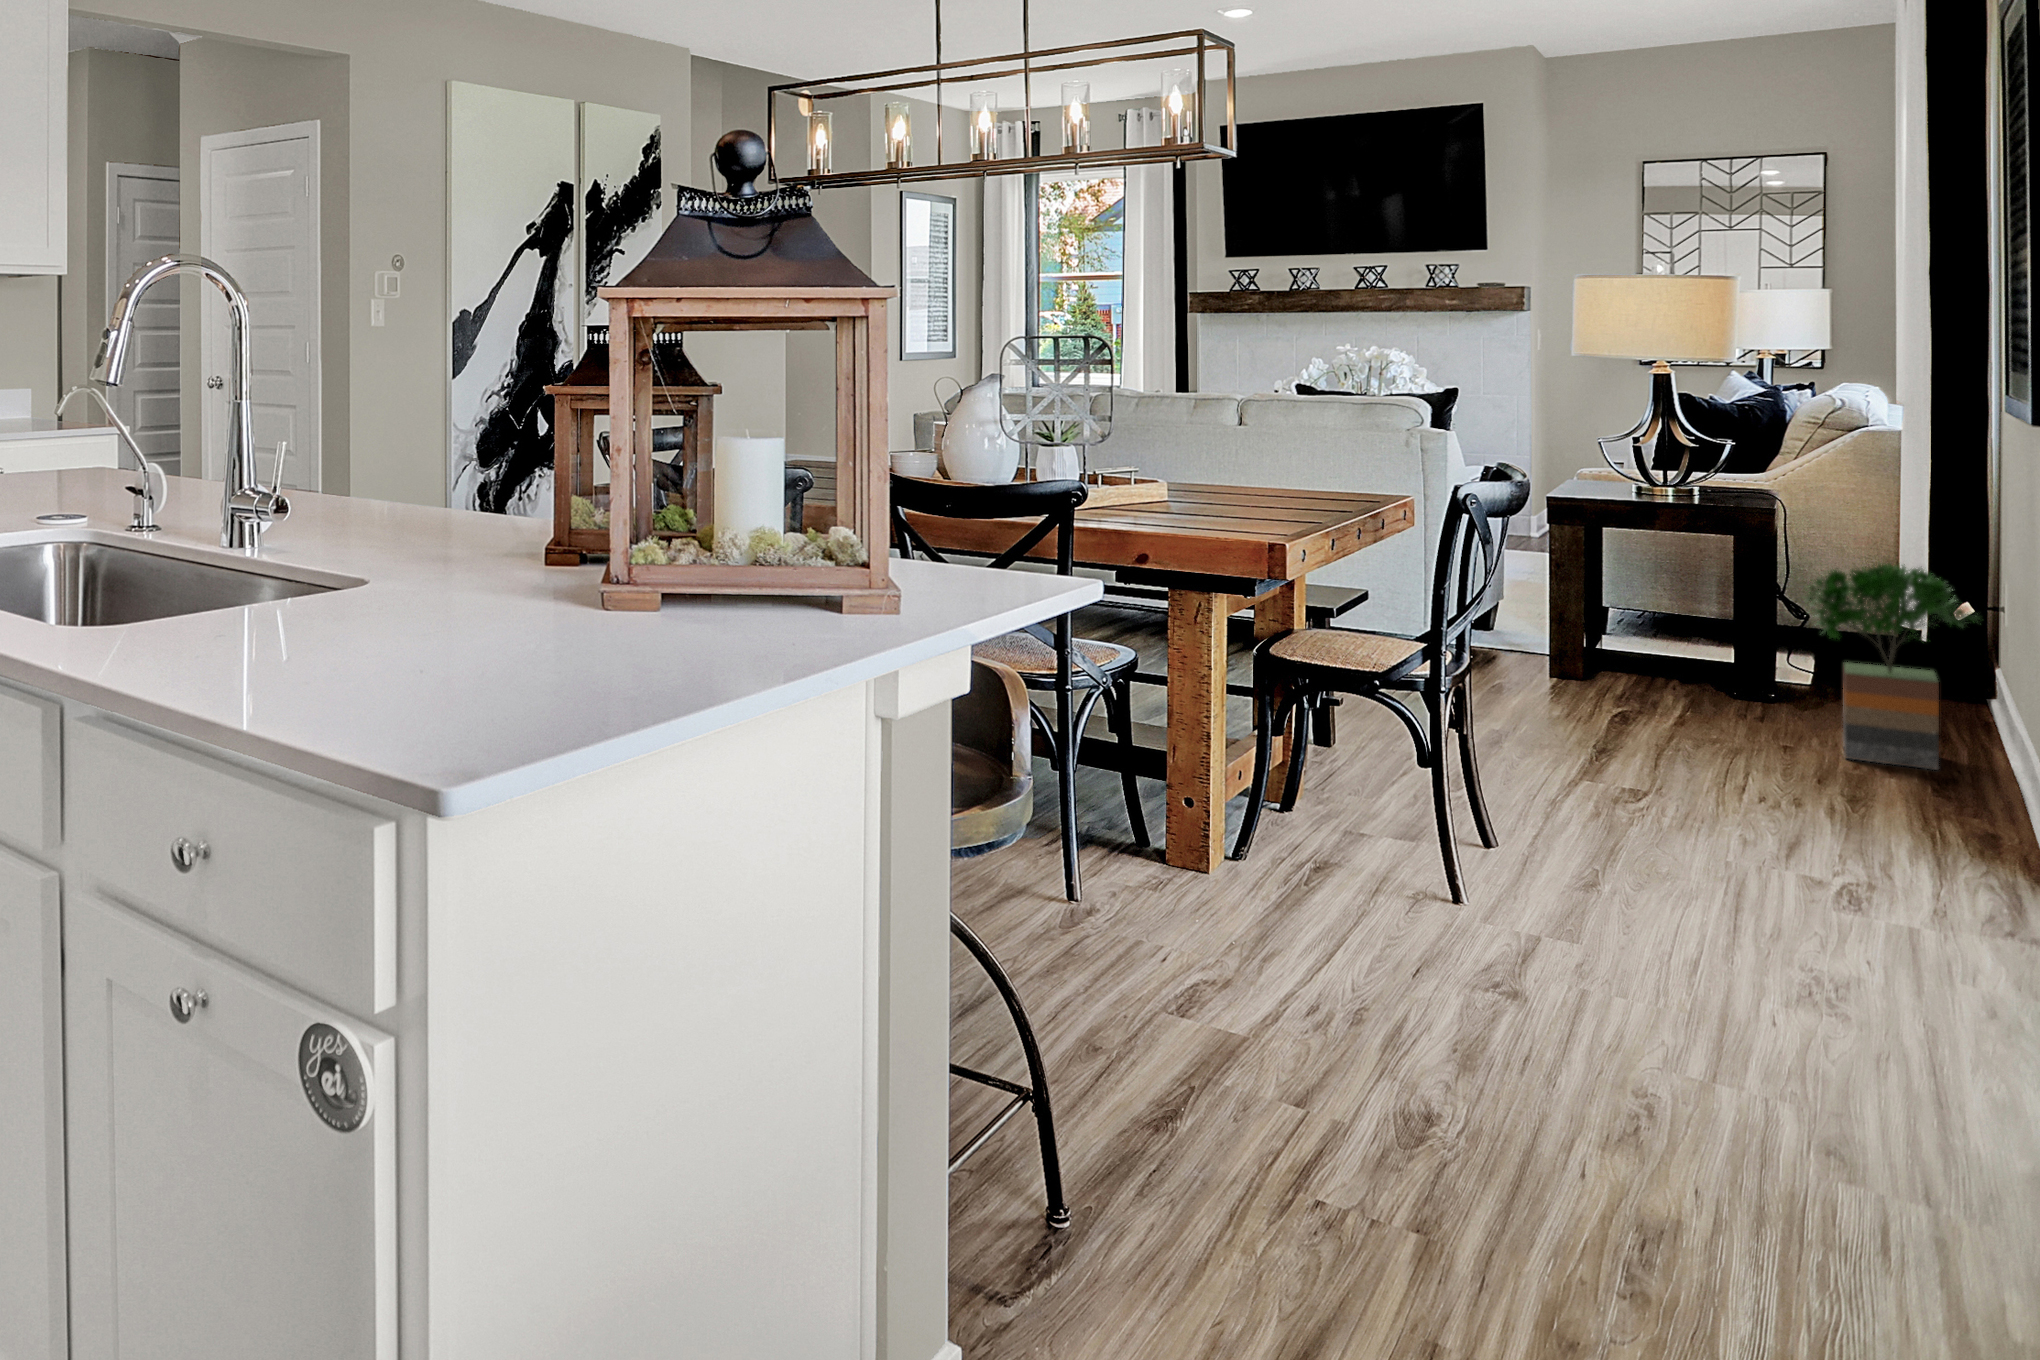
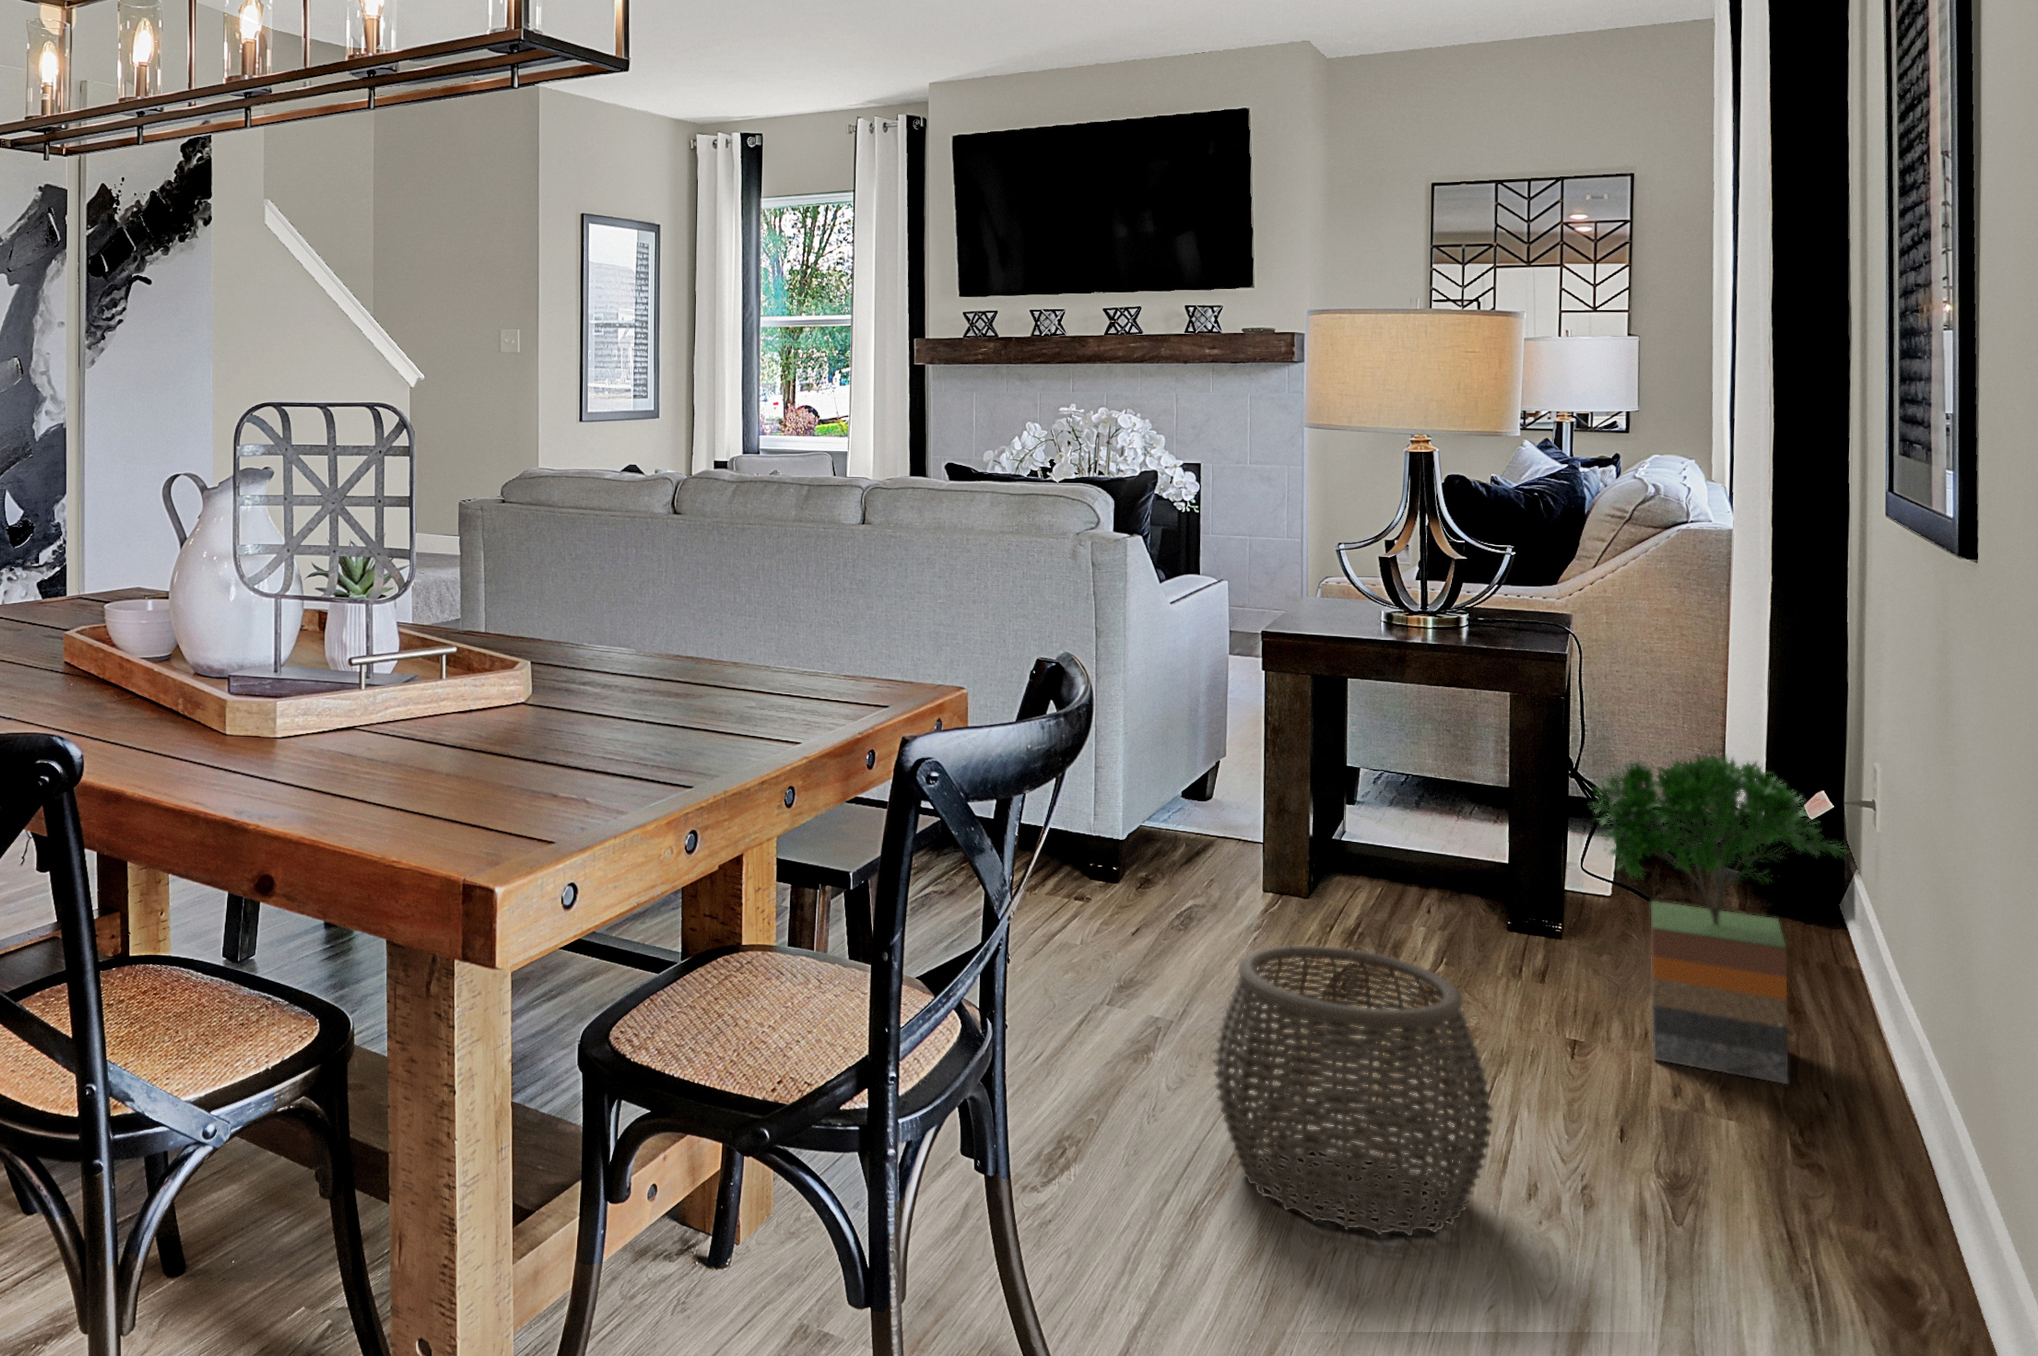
woven basket: none [1559,665,1744,821] -> present [1214,946,1492,1236]

